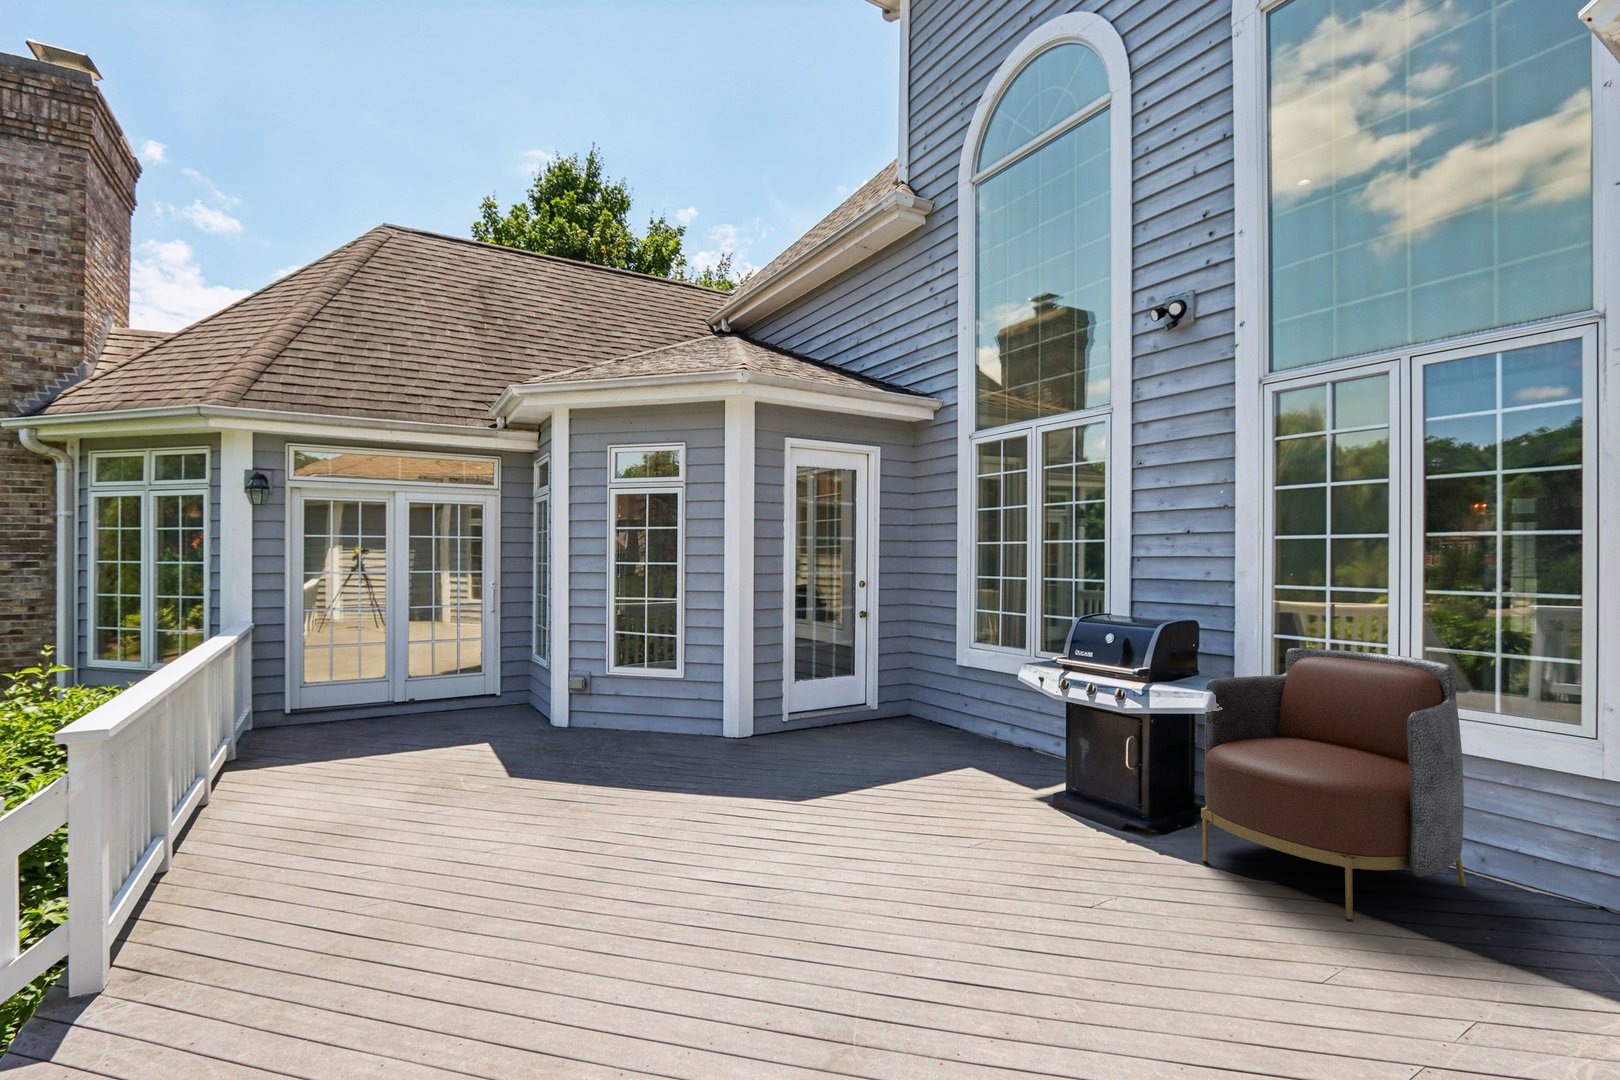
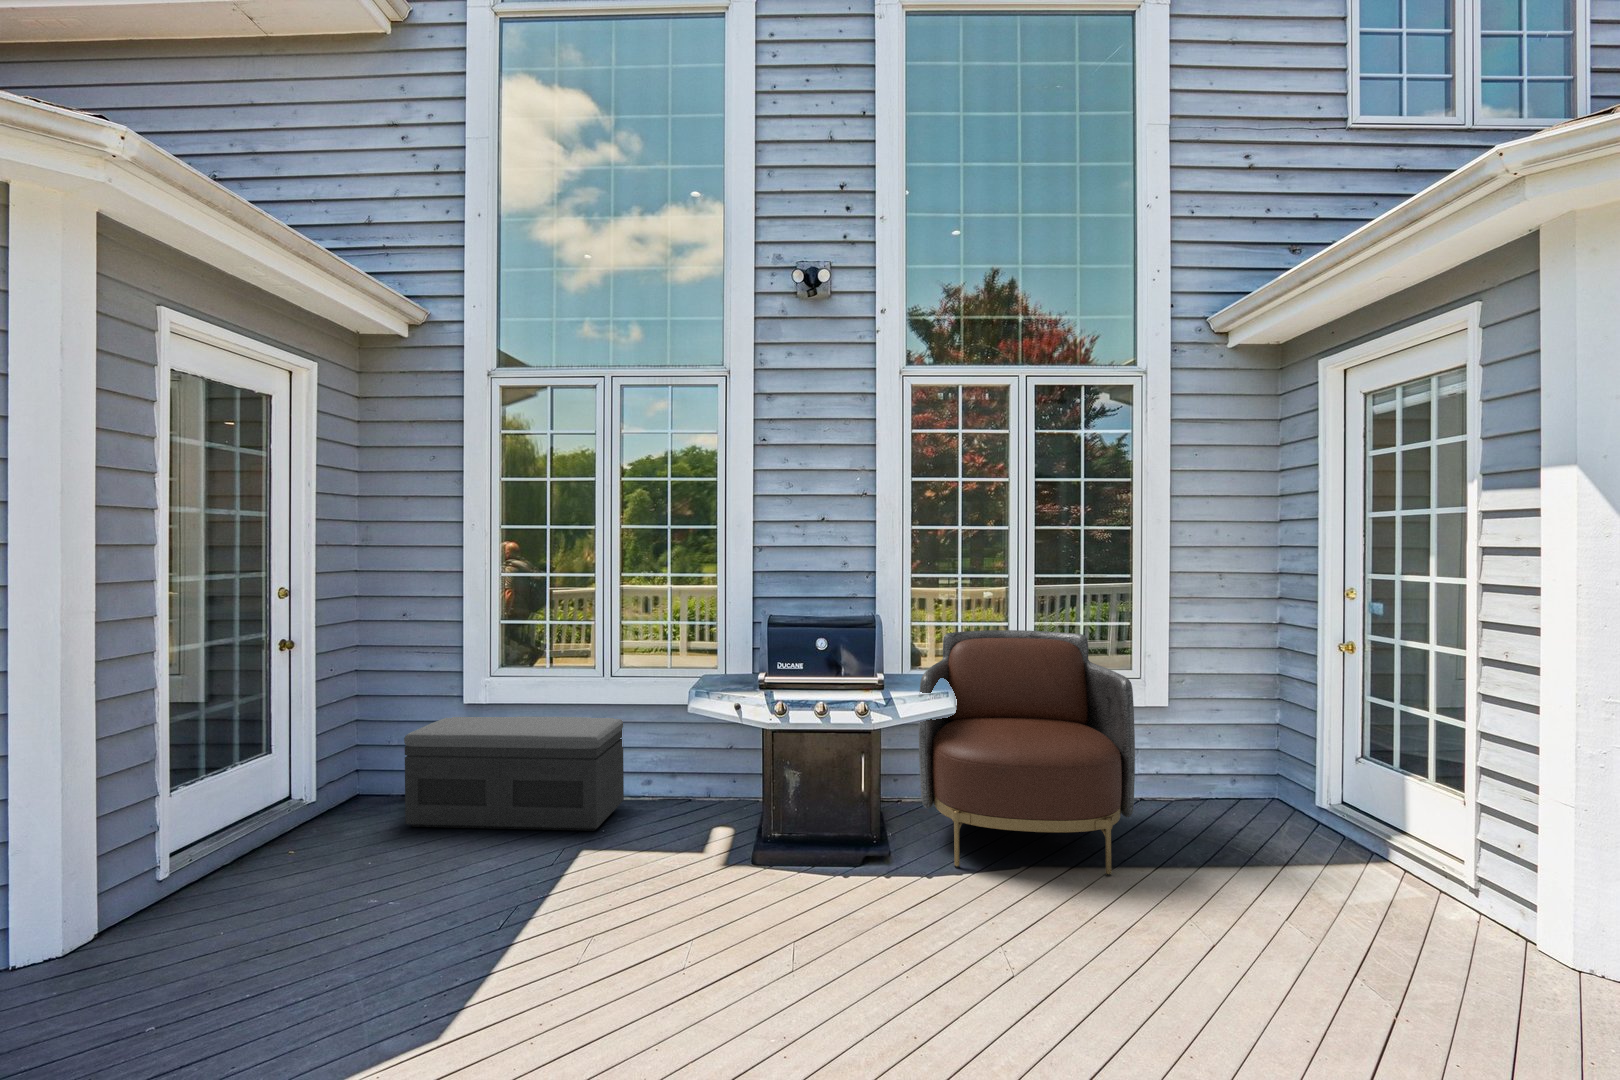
storage bench: none [909,672,1042,765] -> present [404,716,624,831]

